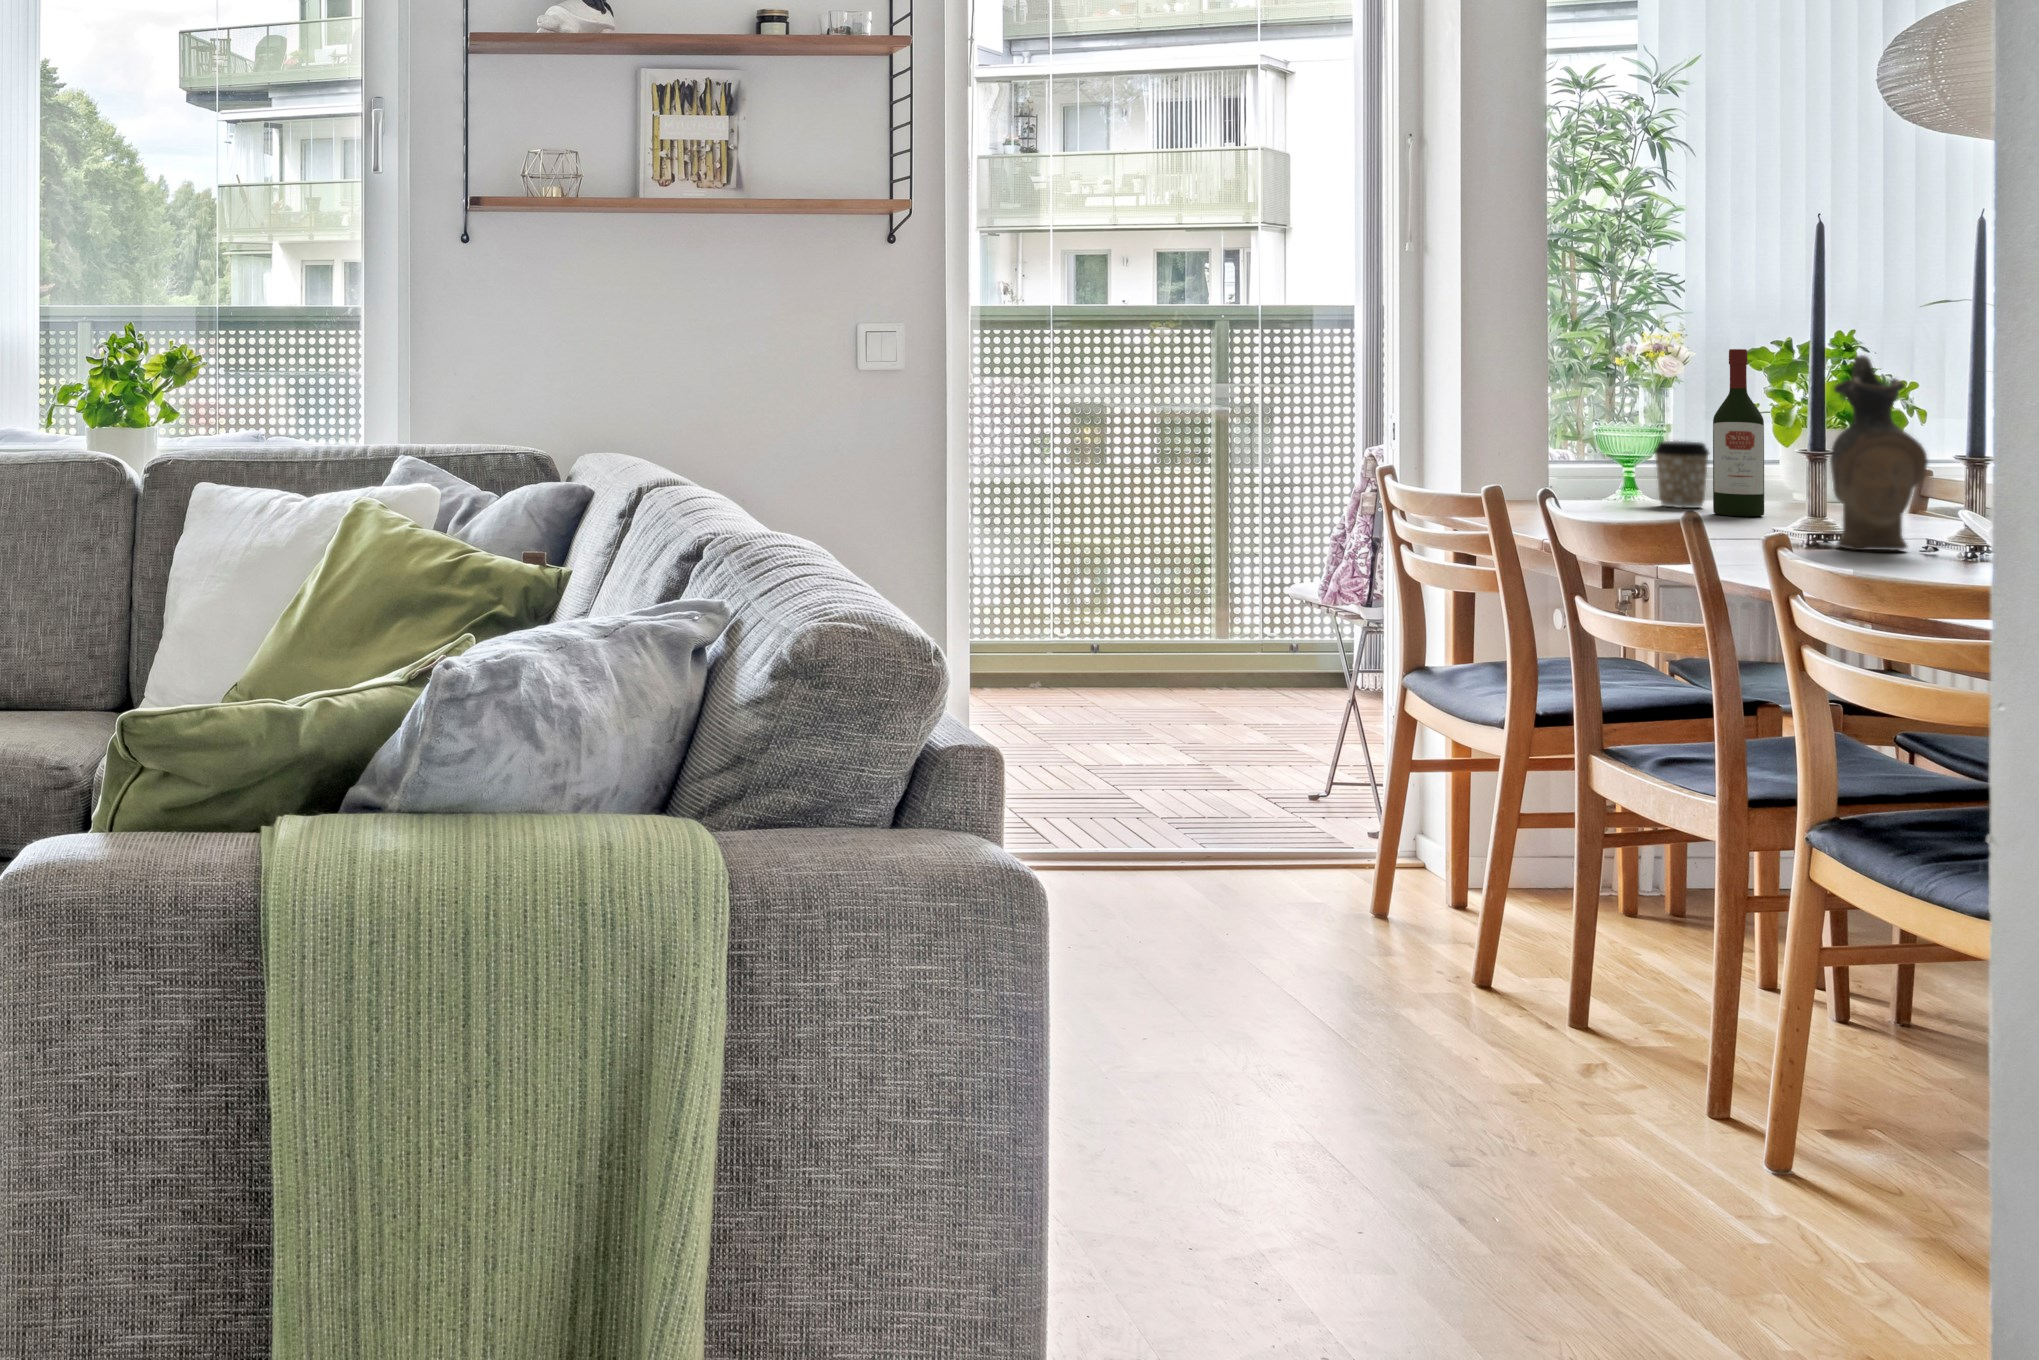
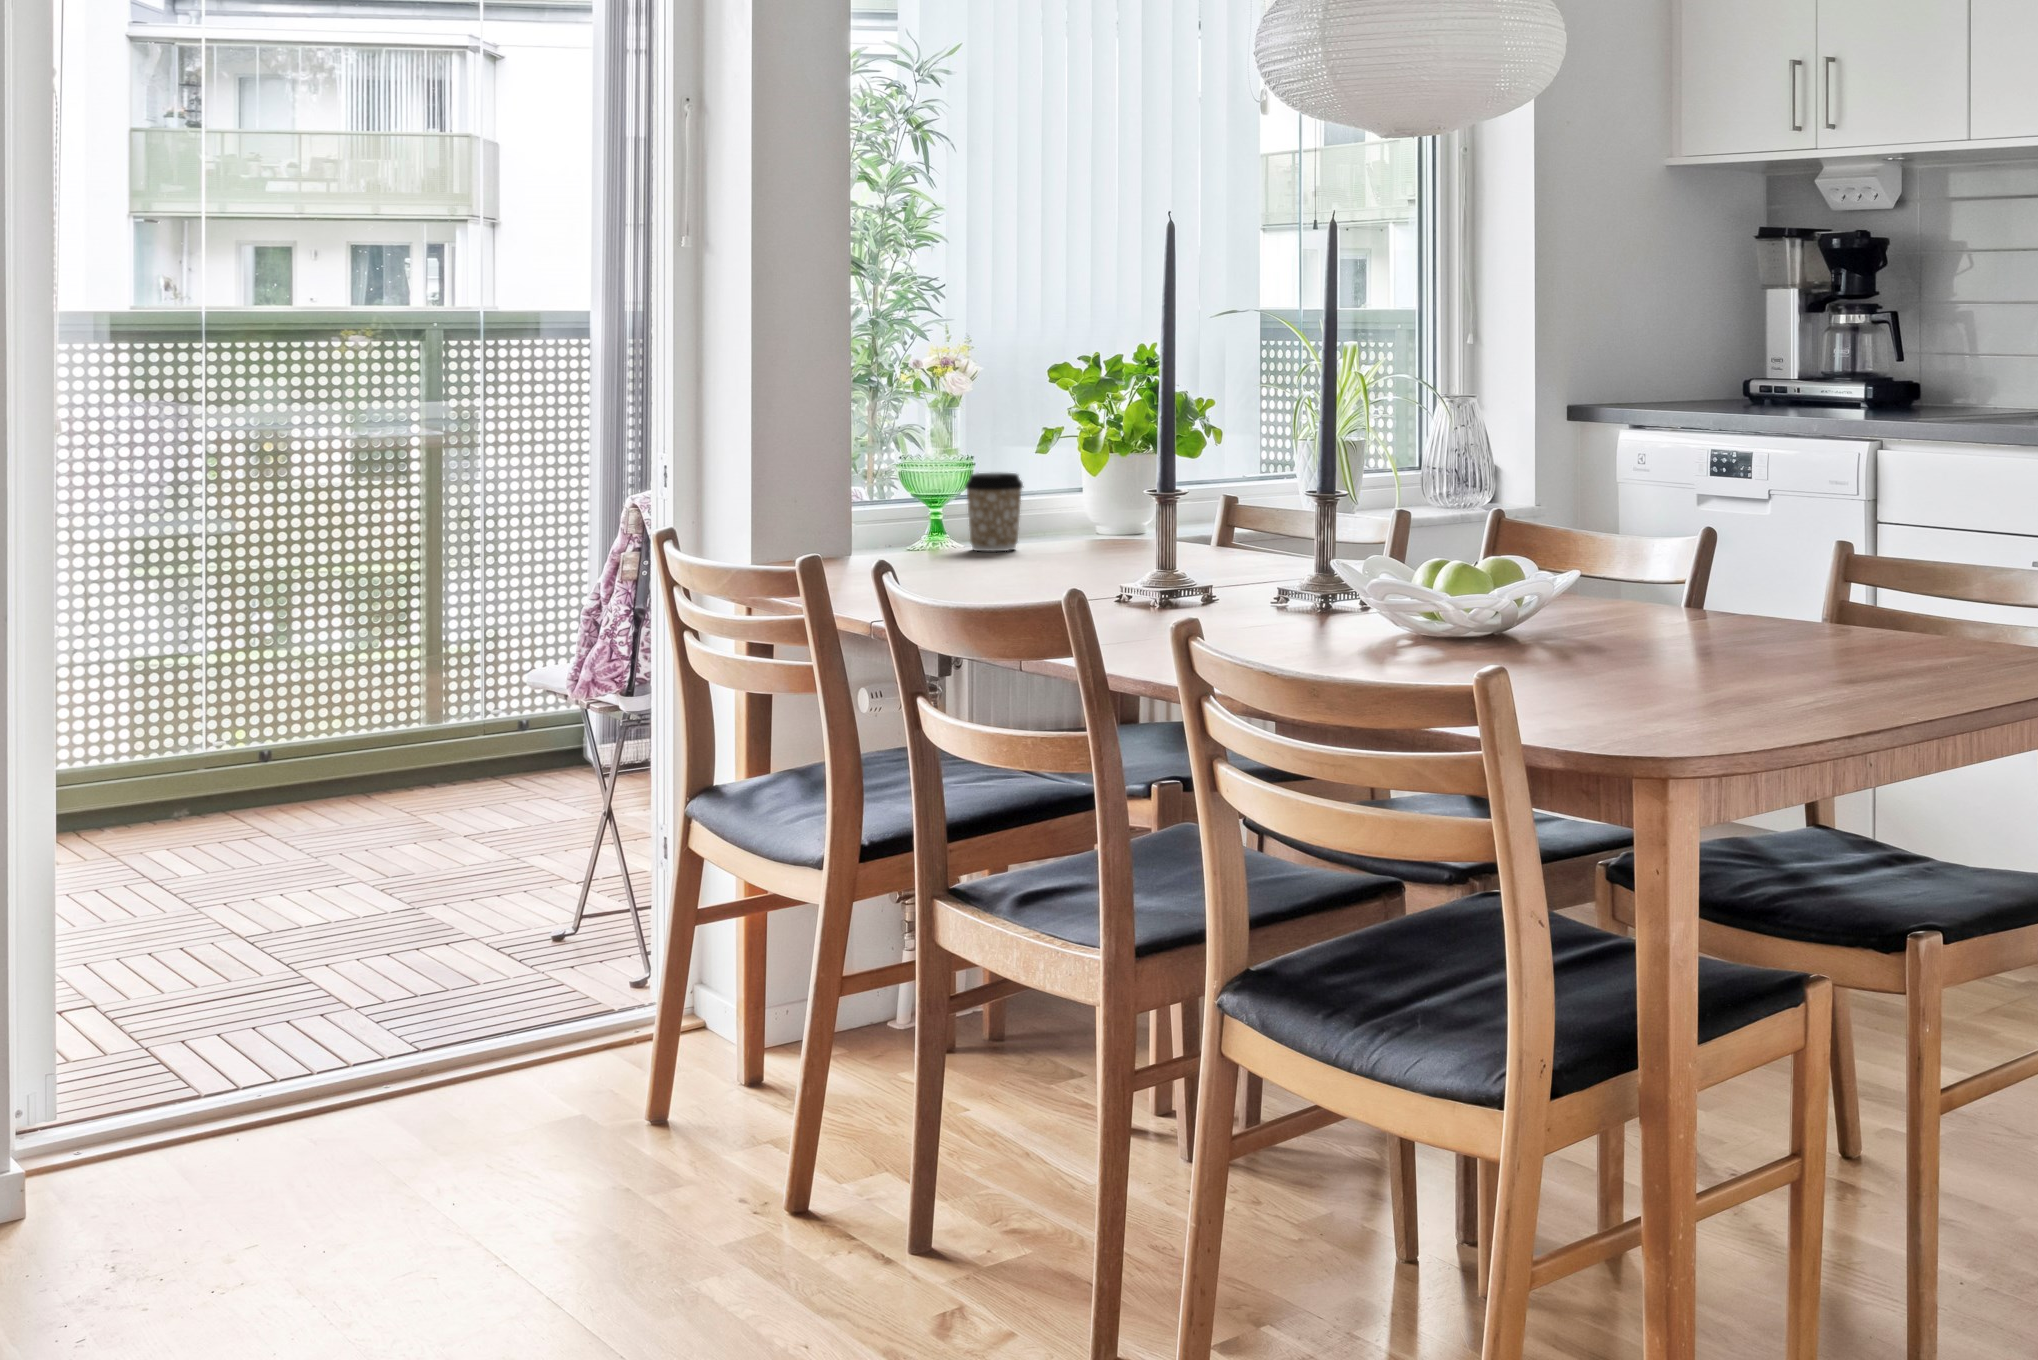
wine bottle: present [1713,349,1764,516] -> none [1031,365,1083,559]
ceramic pitcher: present [1830,355,1928,550] -> none [1179,373,1276,602]

